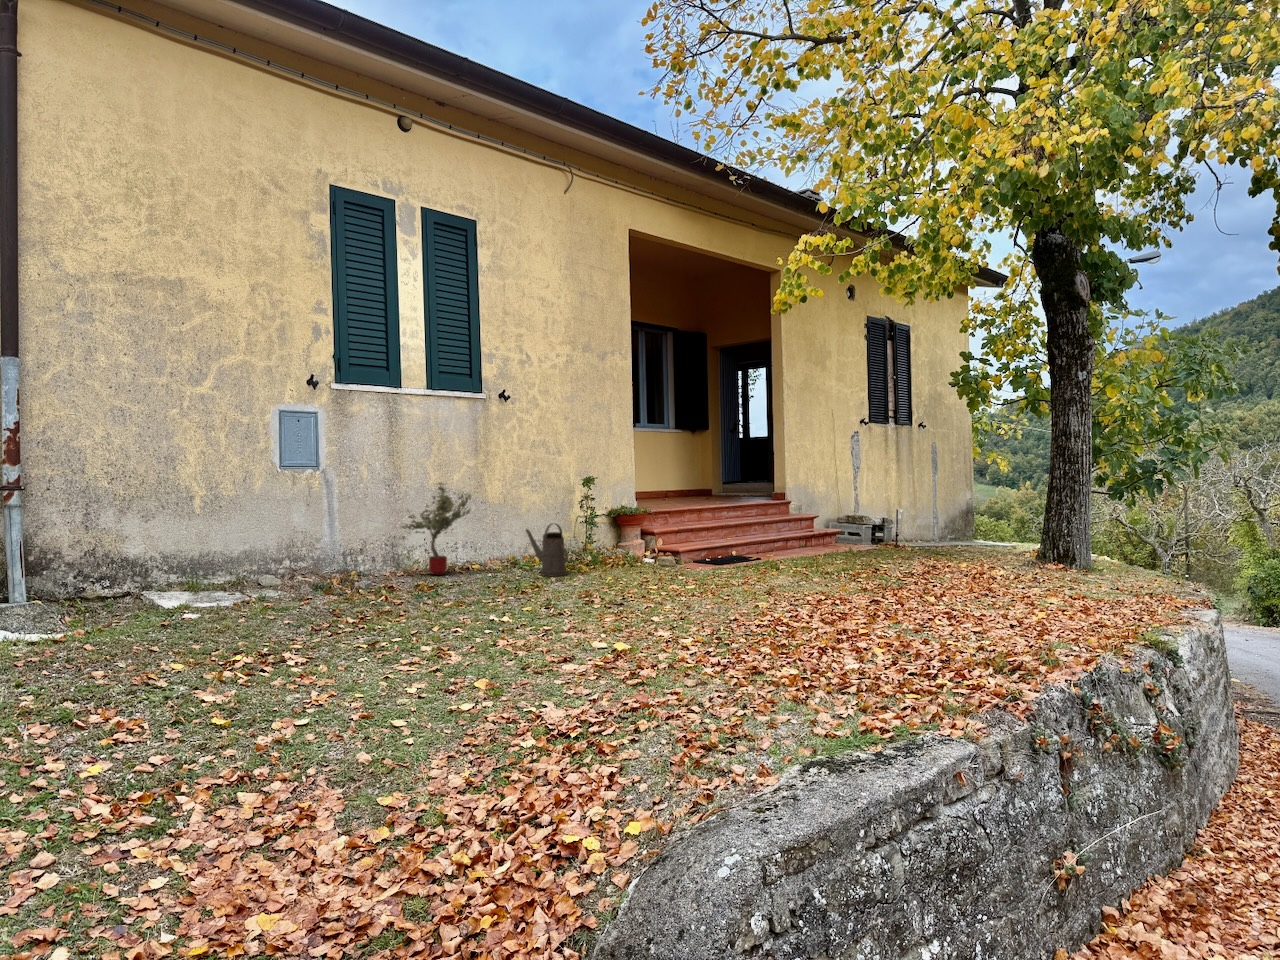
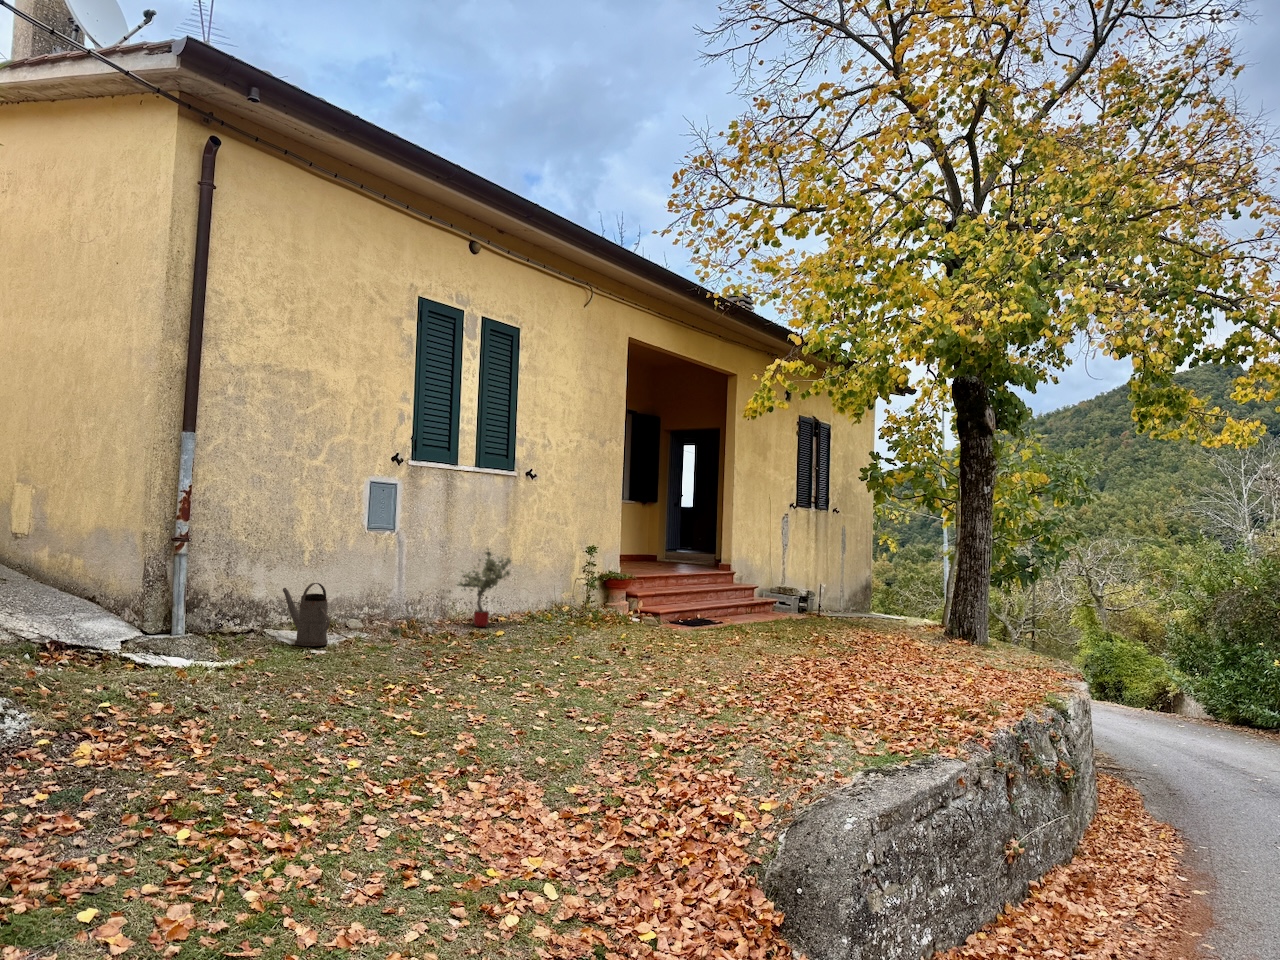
watering can: present [526,523,568,576] -> present [283,583,330,646]

